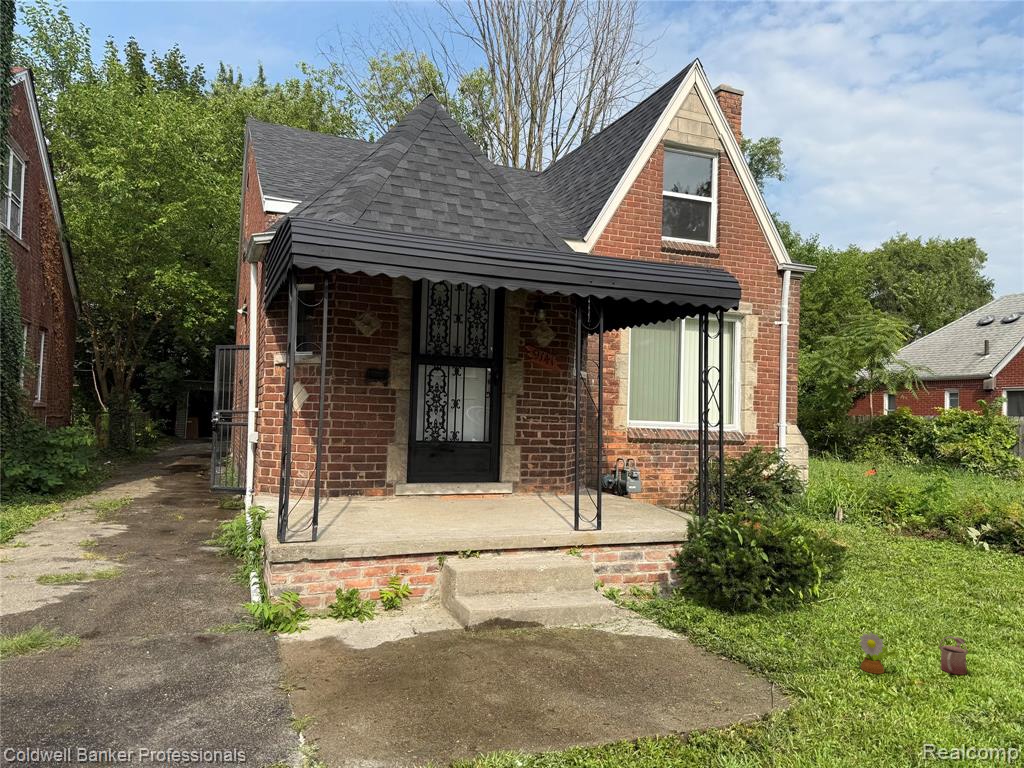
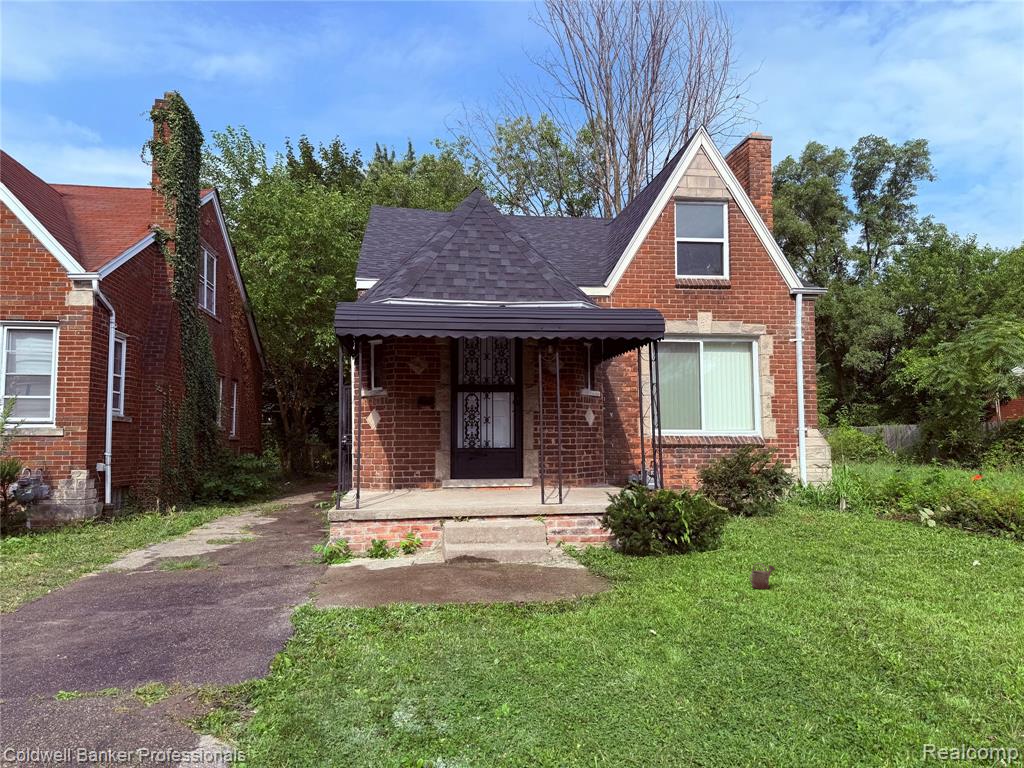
decorative plant: present [851,632,899,674] -> none [684,558,717,587]

